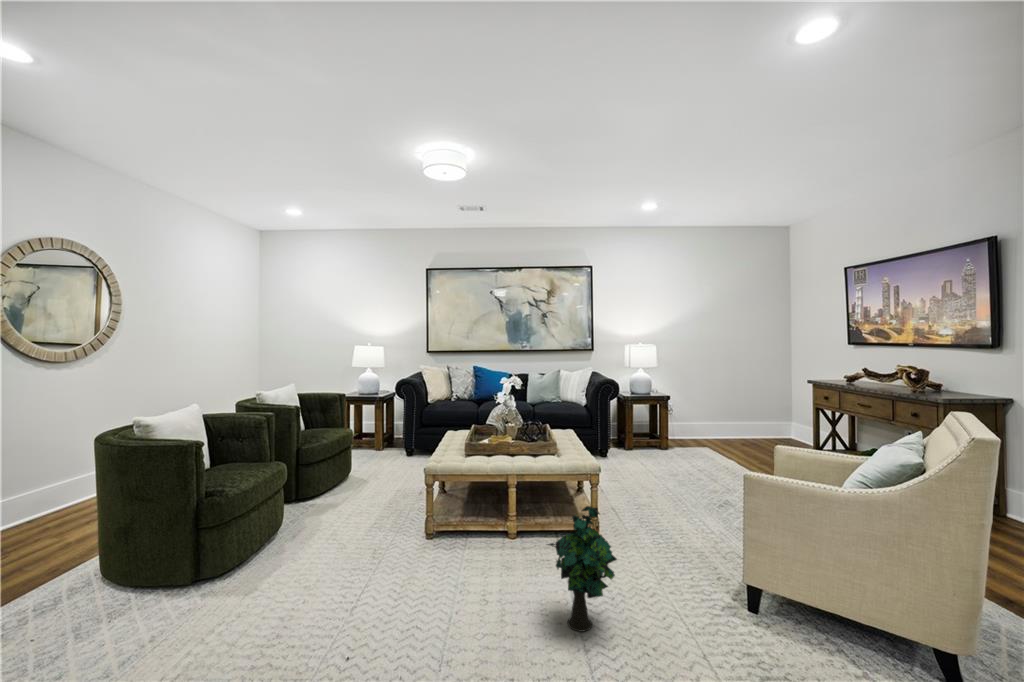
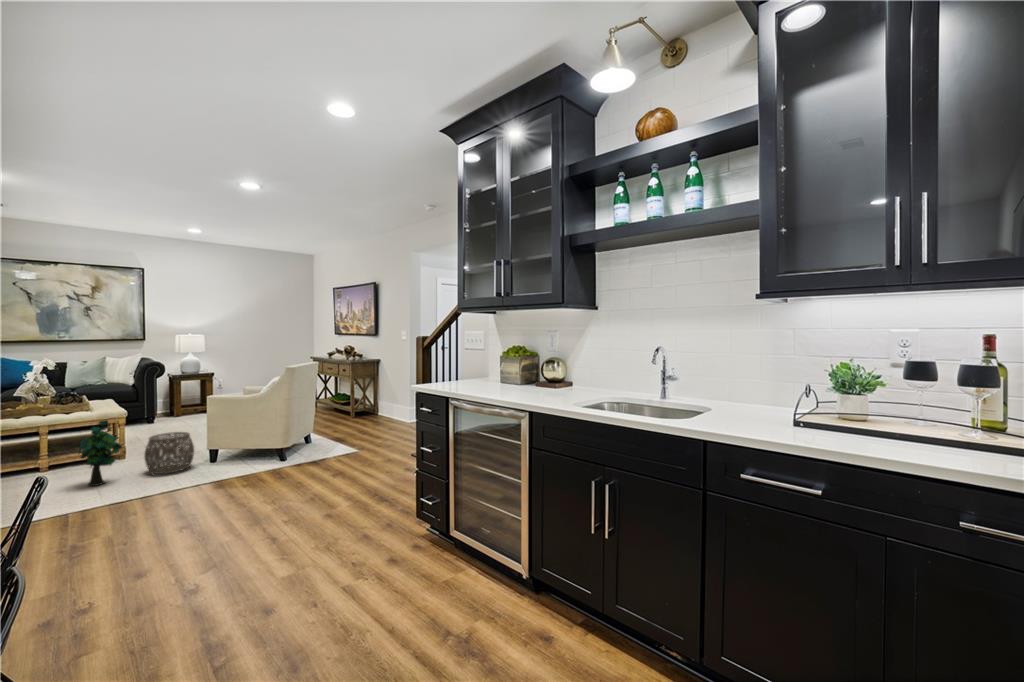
woven basket: none [646,534,734,637] -> present [144,432,194,474]

